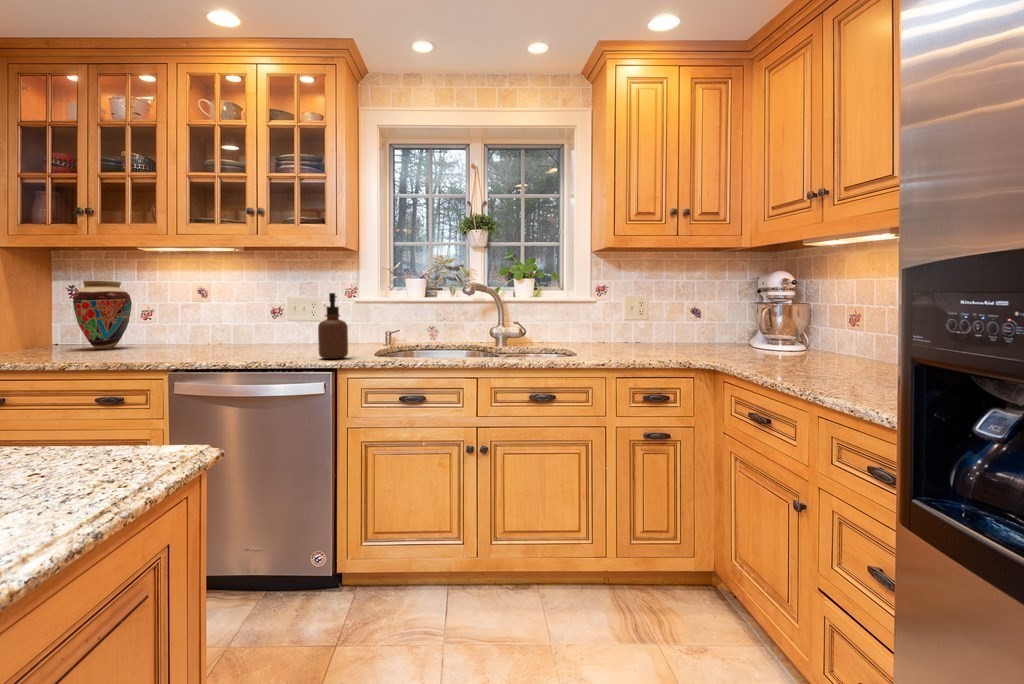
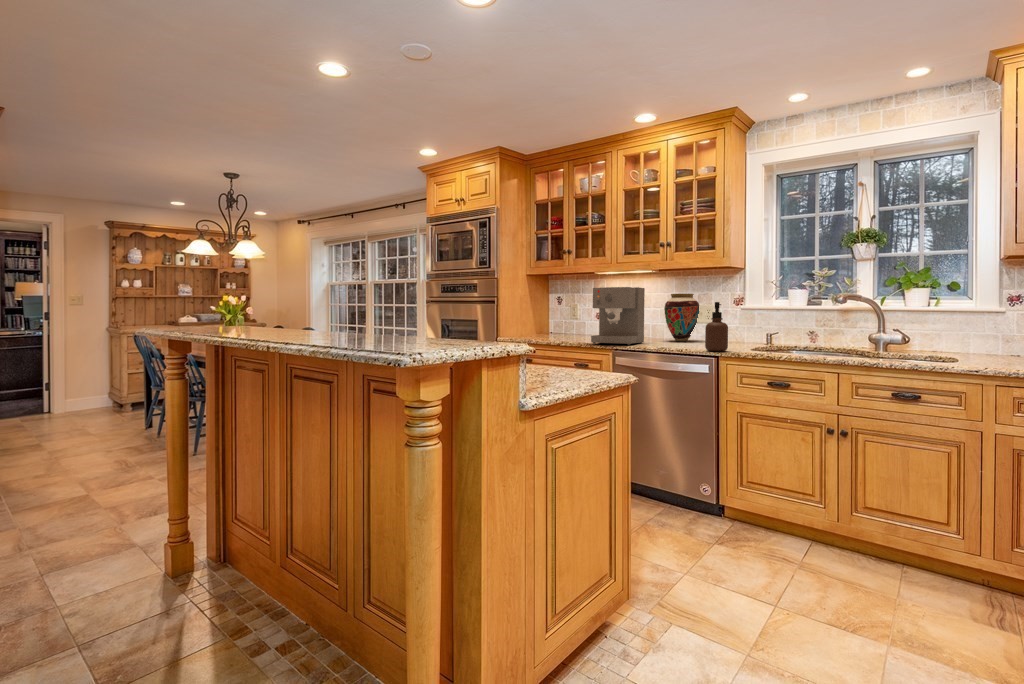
coffee maker: none [137,268,226,355] -> present [591,287,645,345]
vase: present [73,281,132,349] -> present [664,293,699,341]

